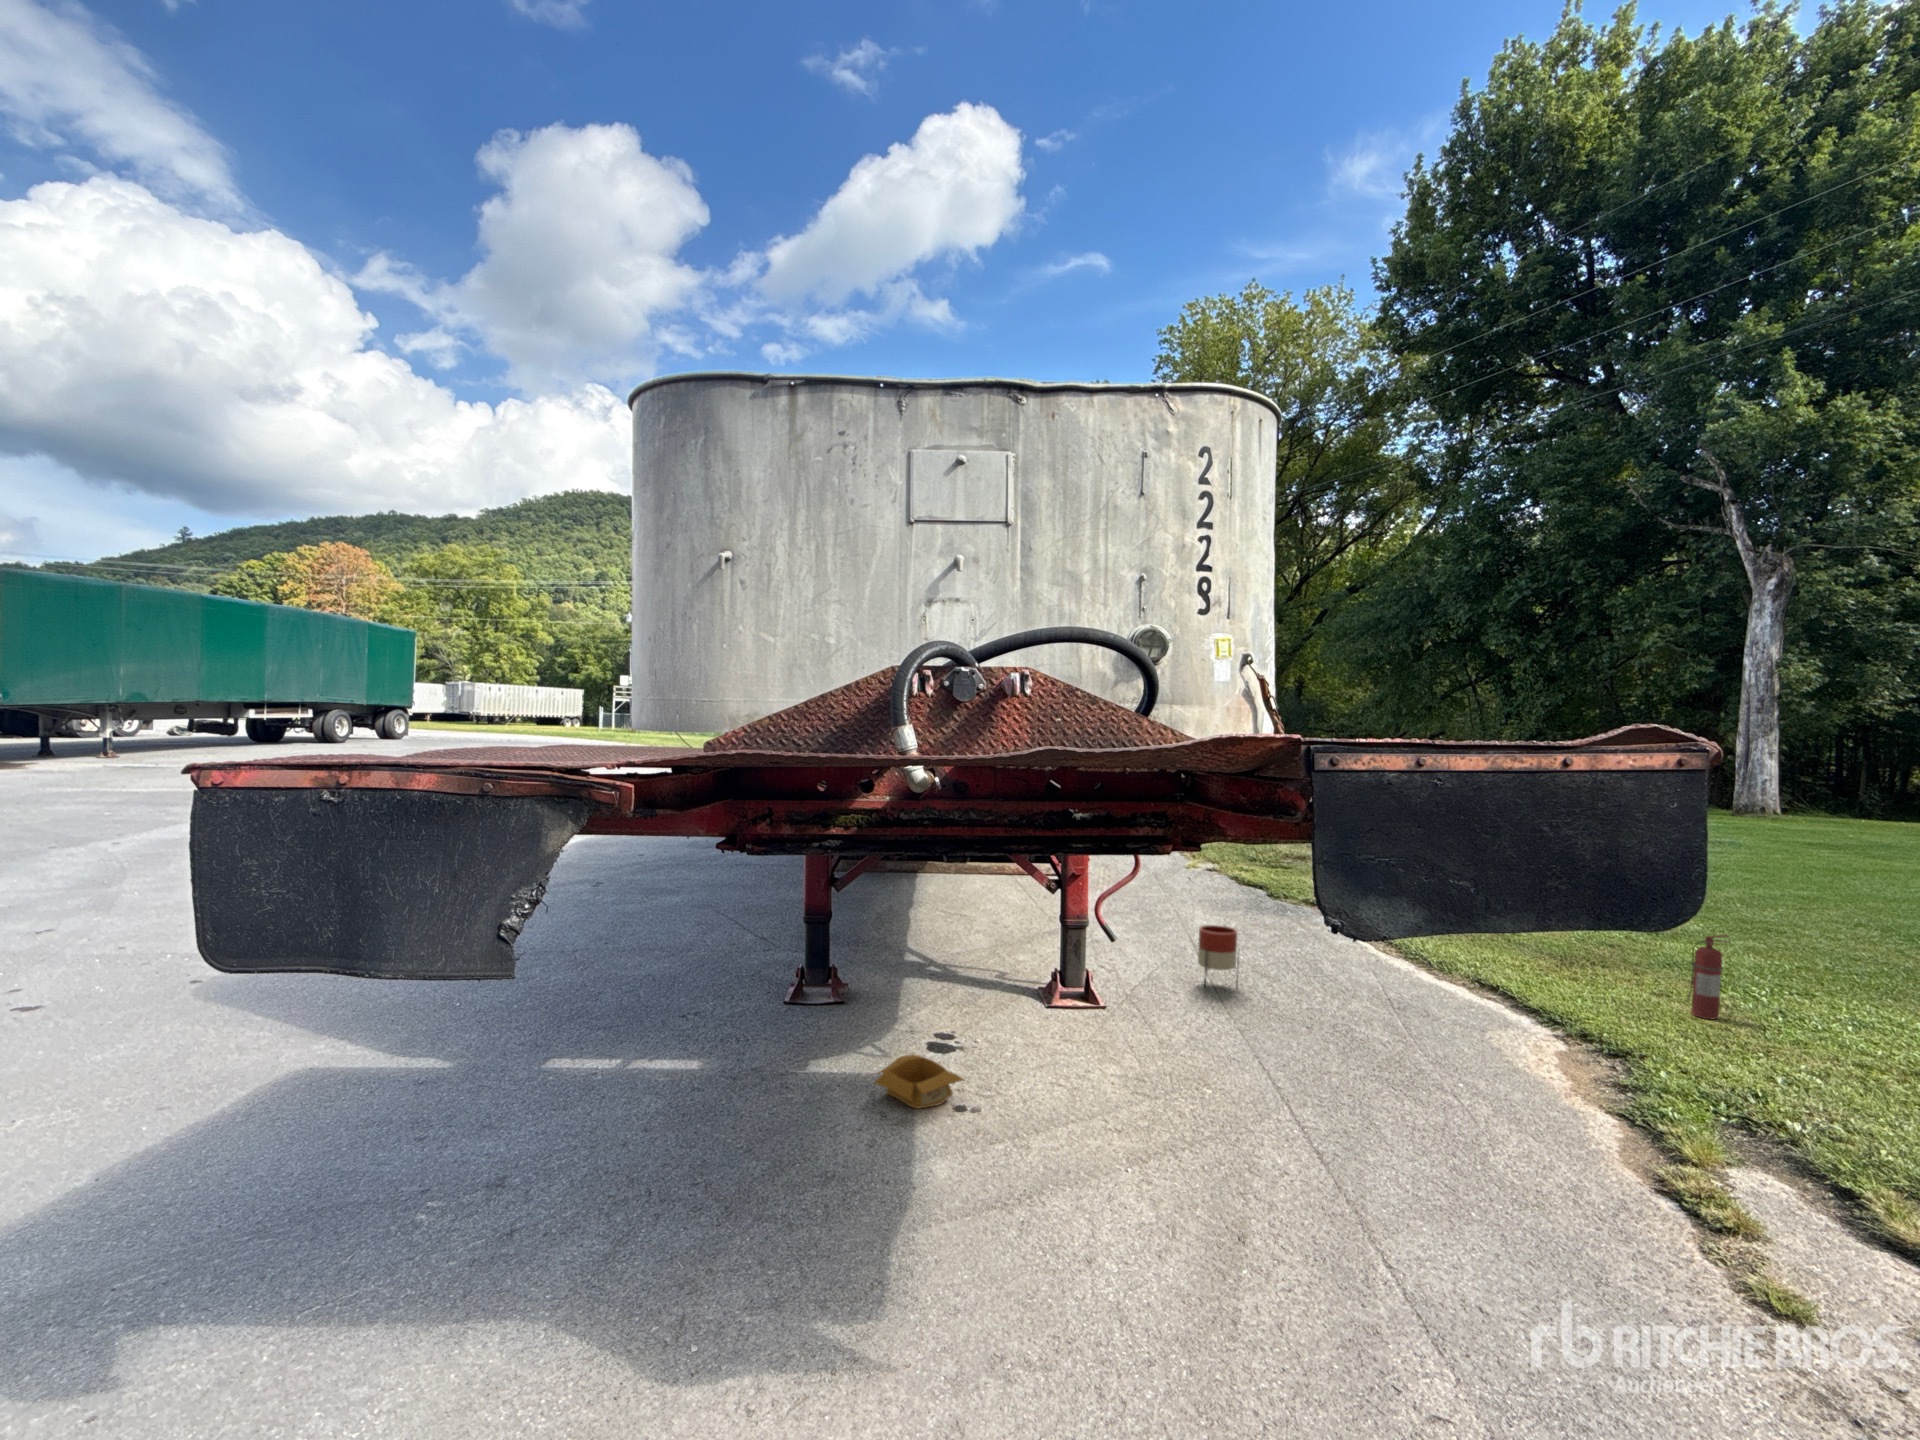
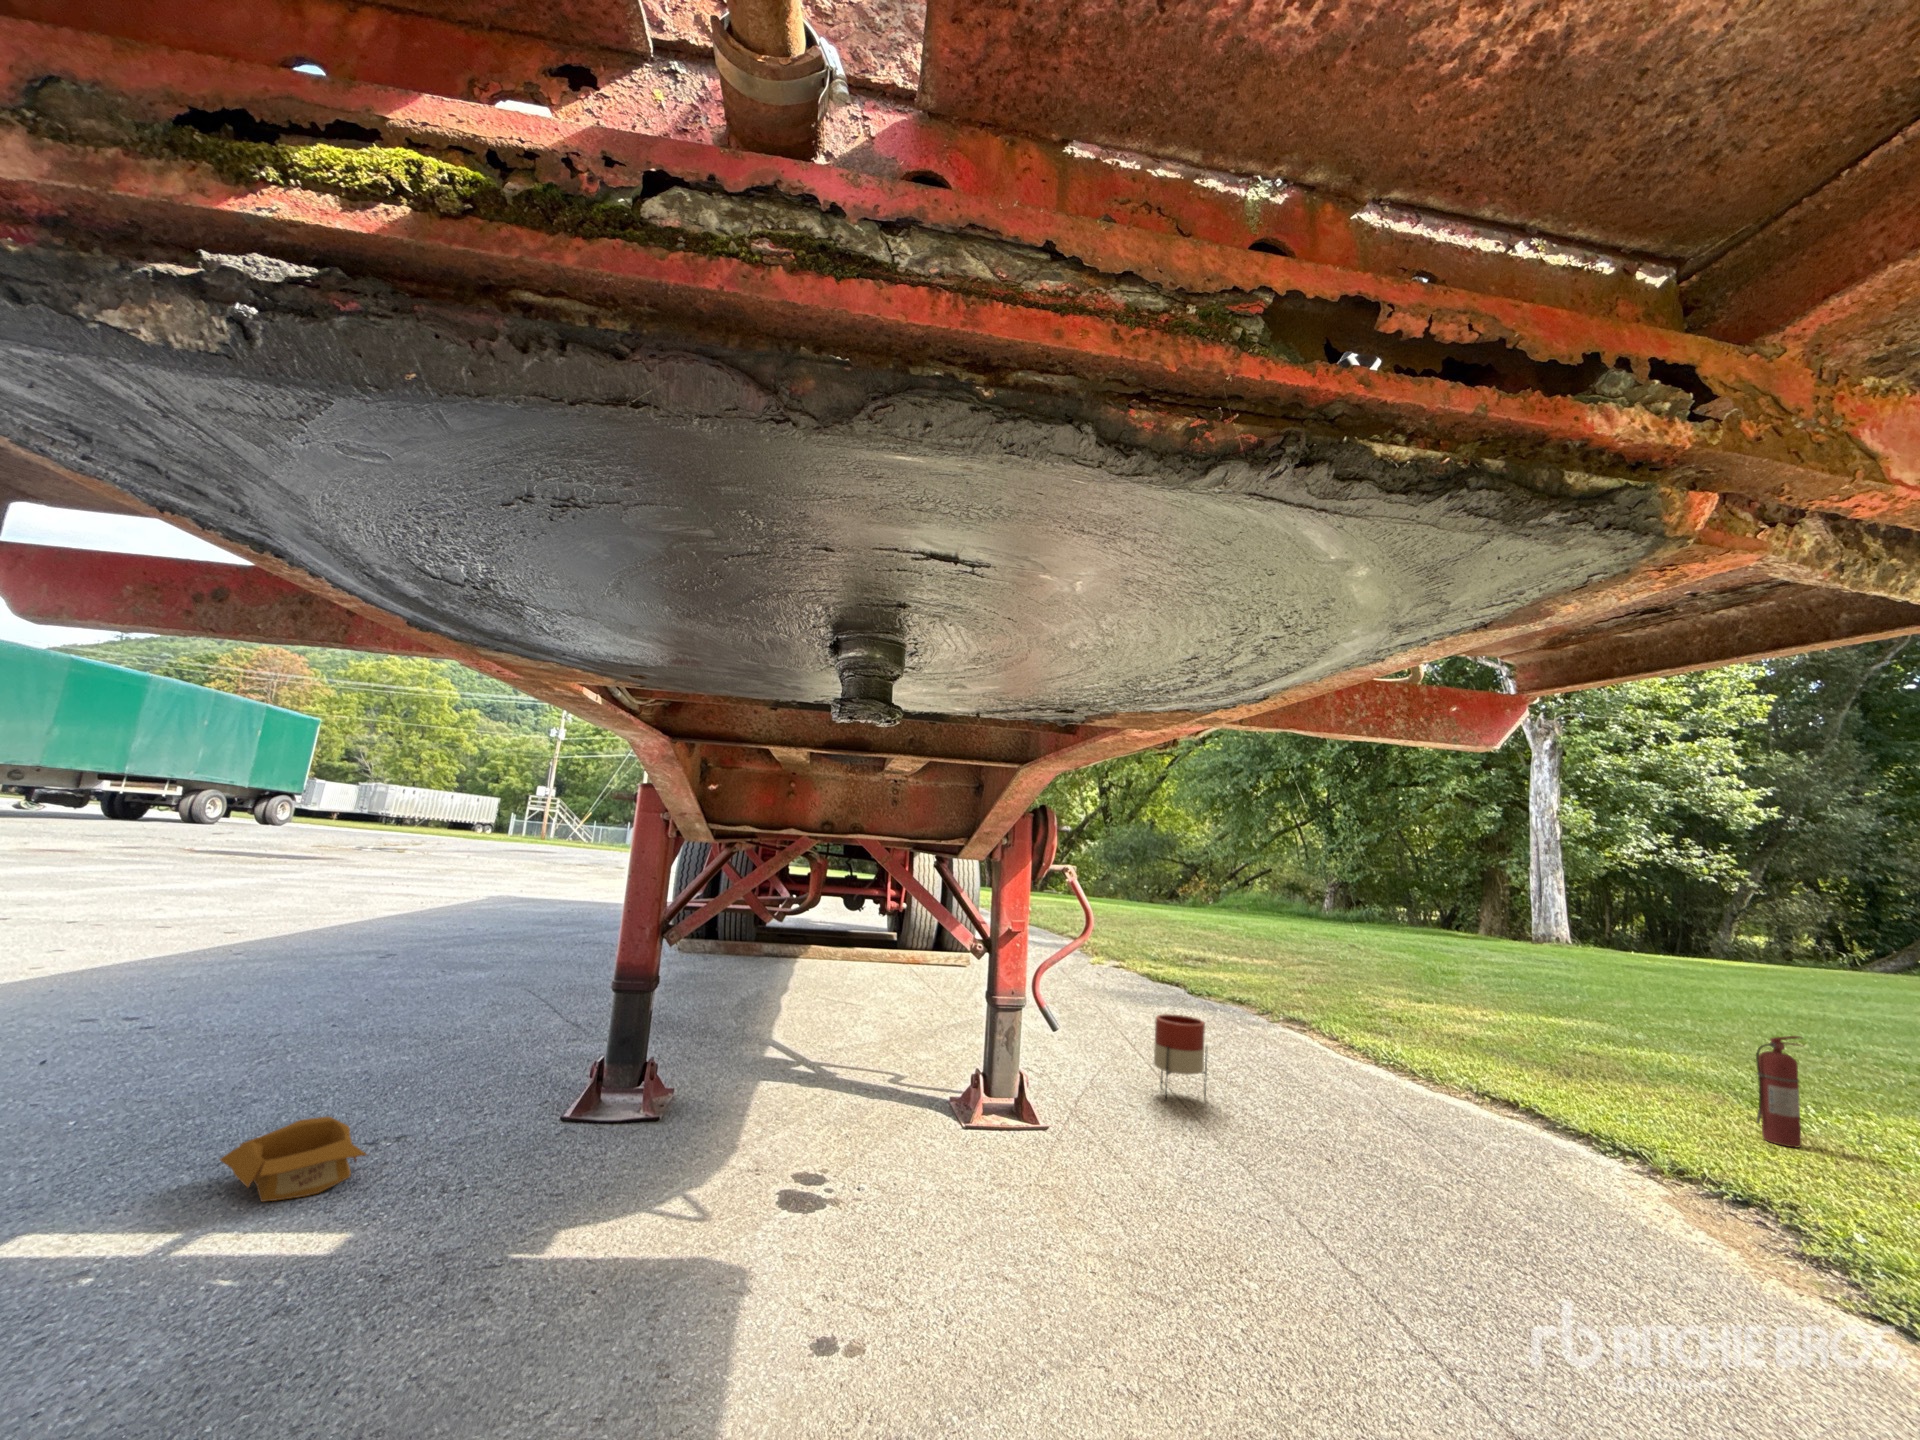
cardboard box: present [875,1054,964,1109] -> present [220,1117,367,1202]

